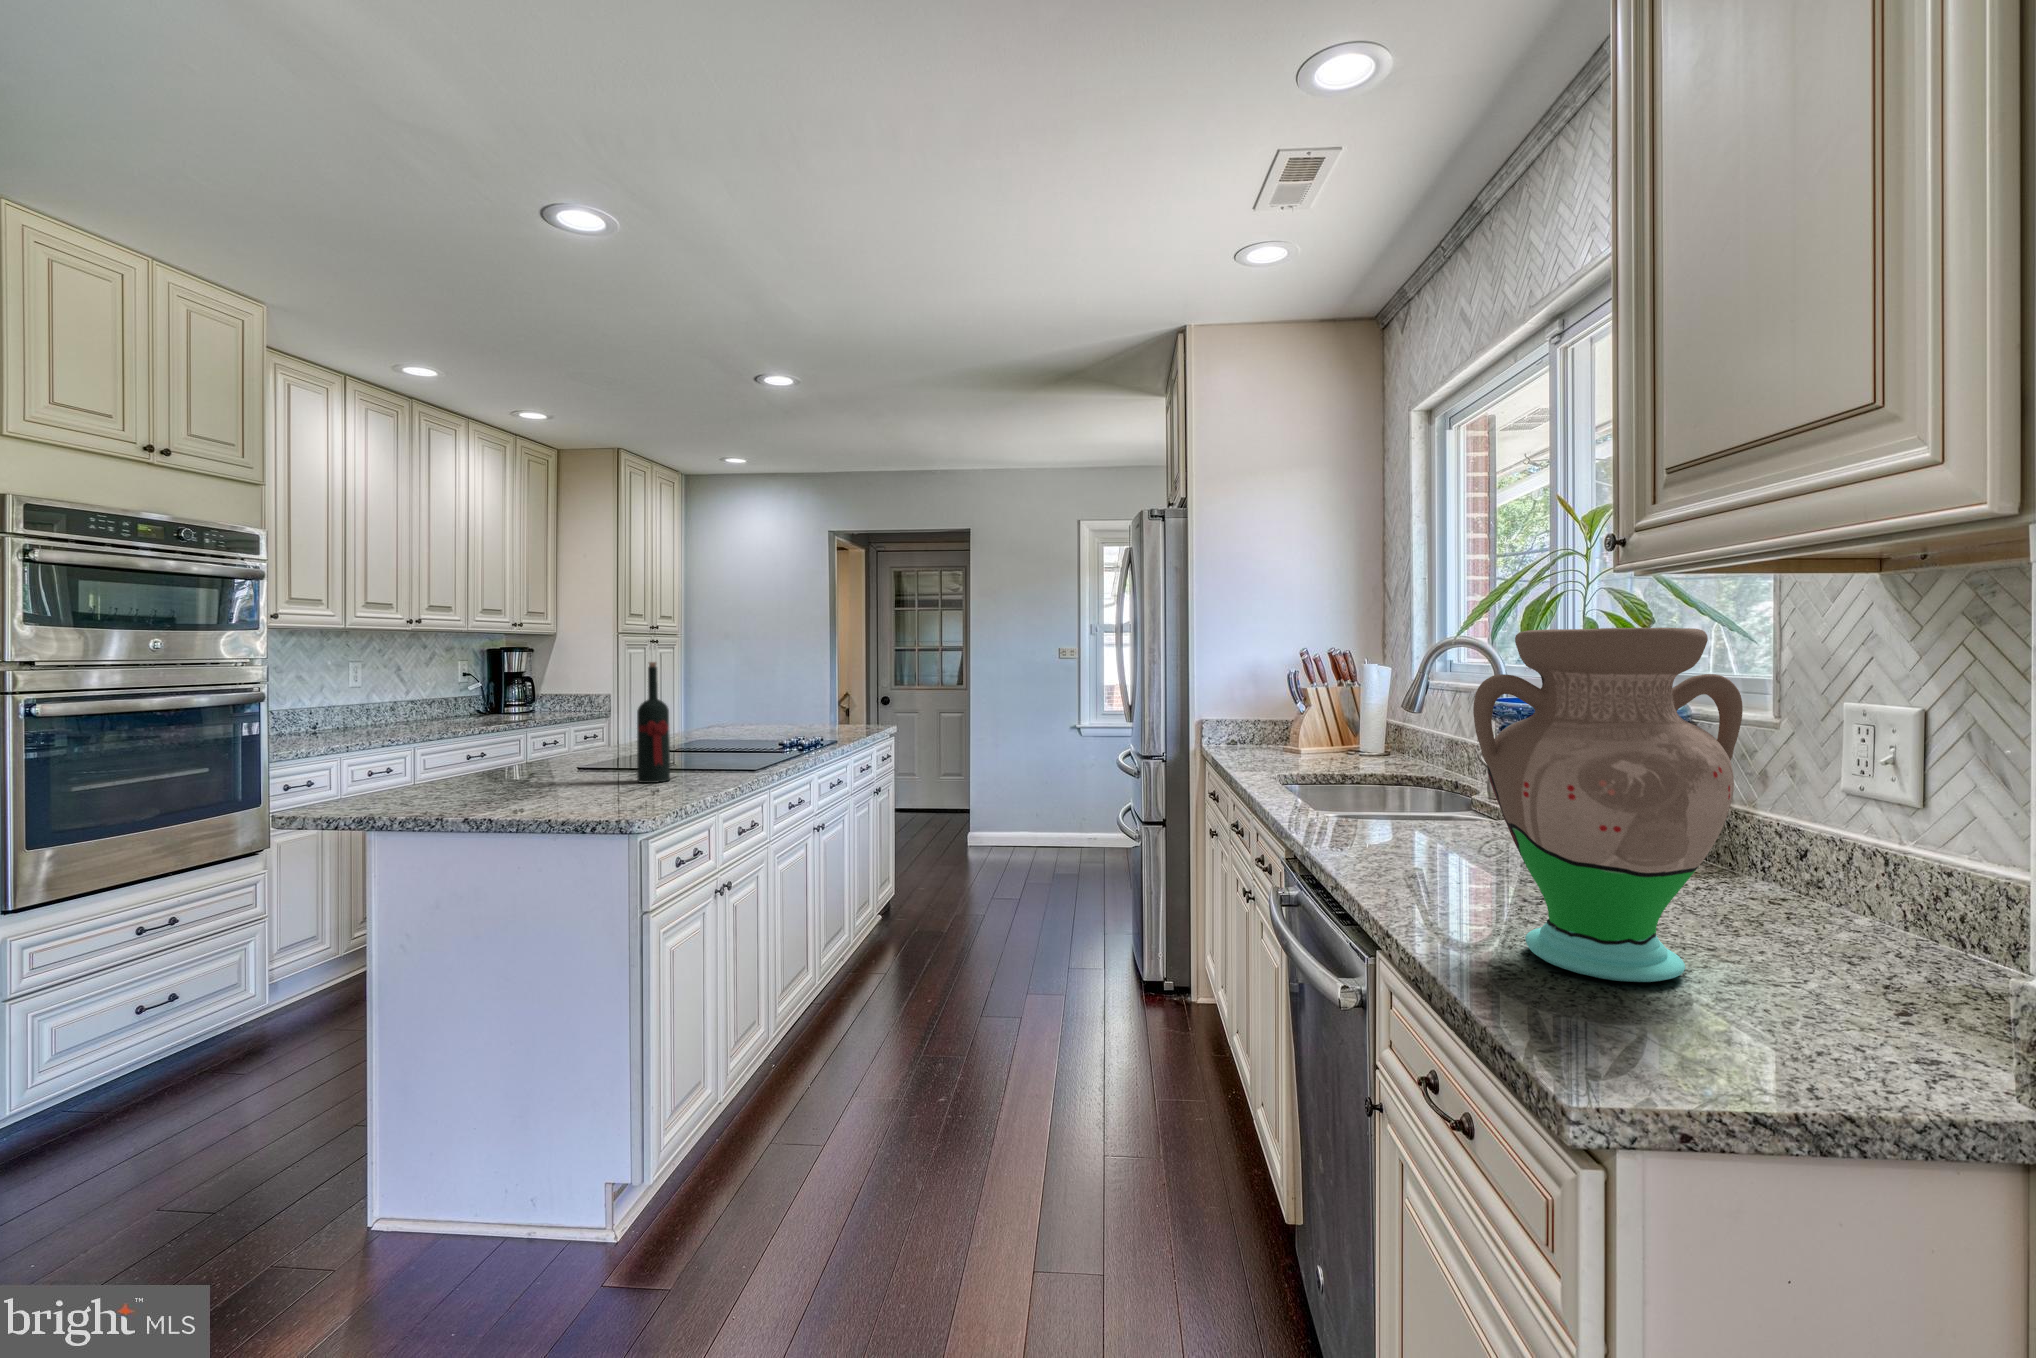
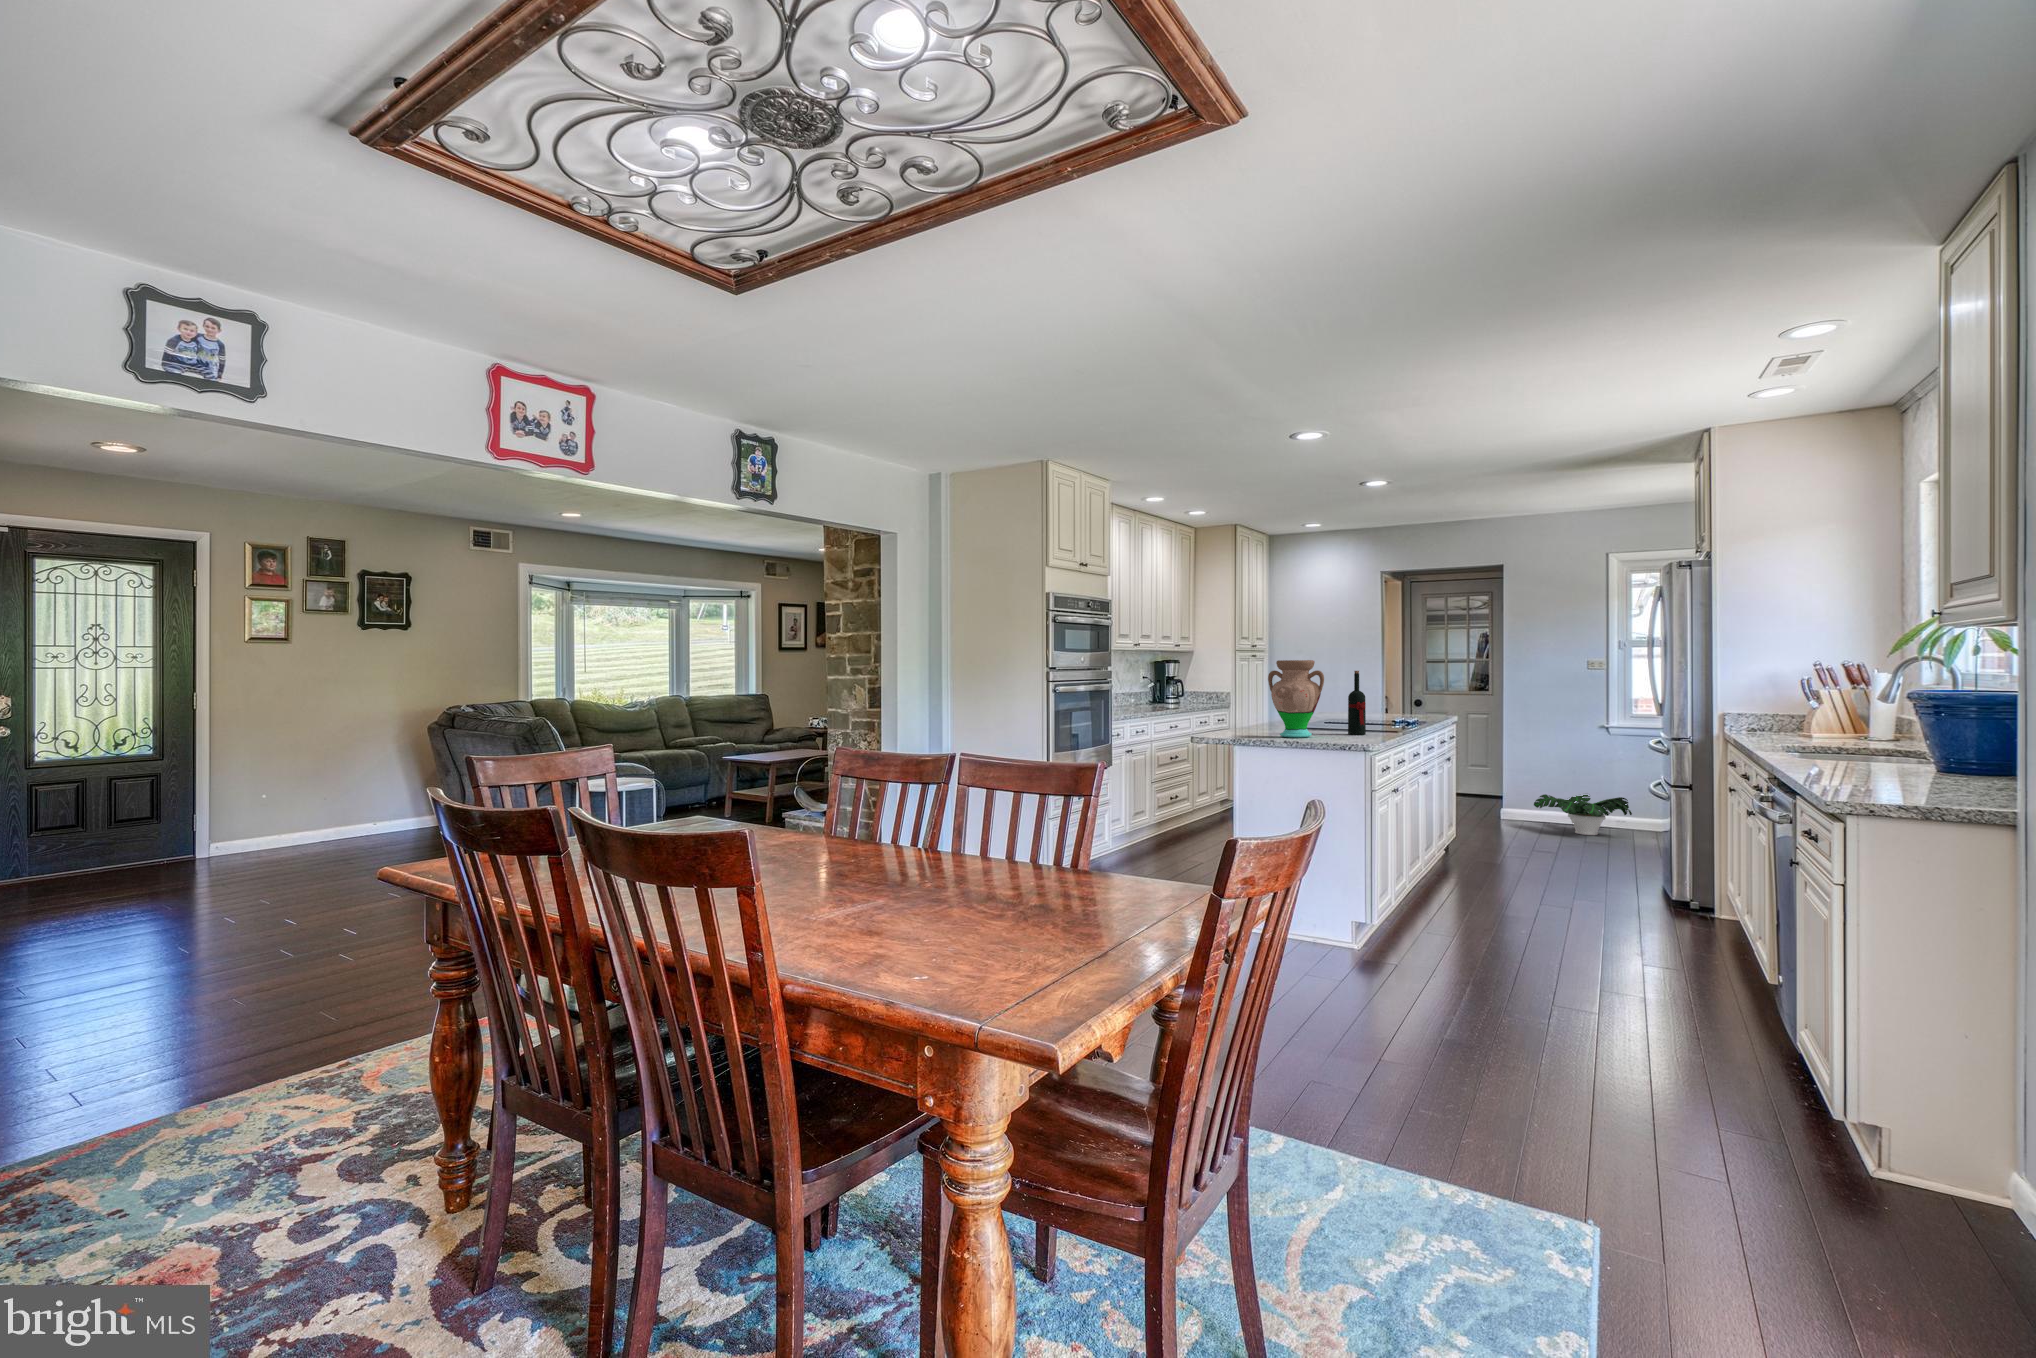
vase: present [1473,628,1743,982] -> present [1268,660,1324,738]
potted plant: none [999,809,1102,861] -> present [1534,794,1632,835]

